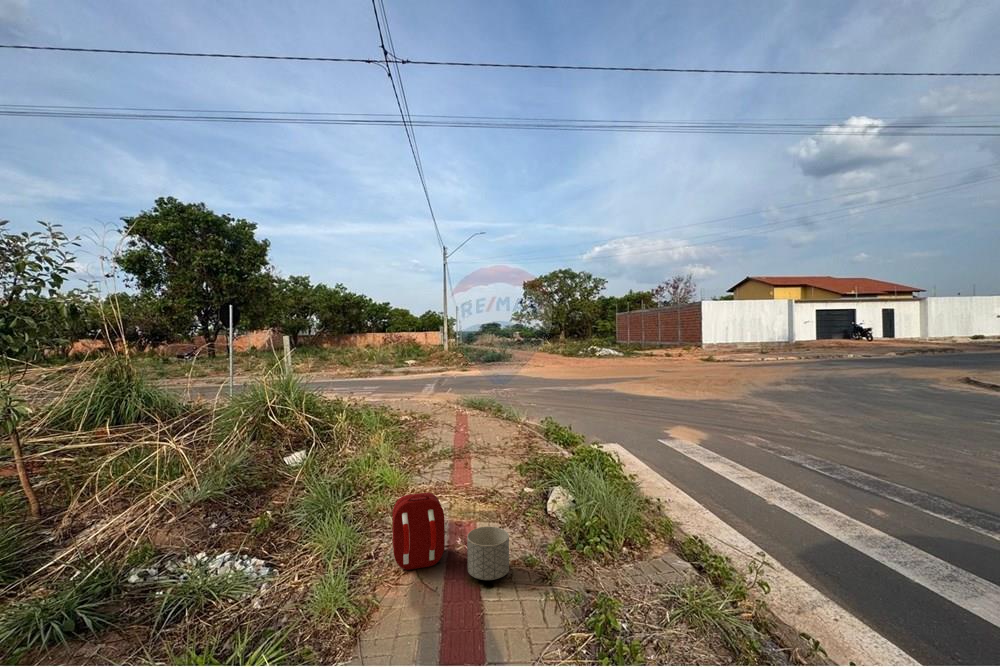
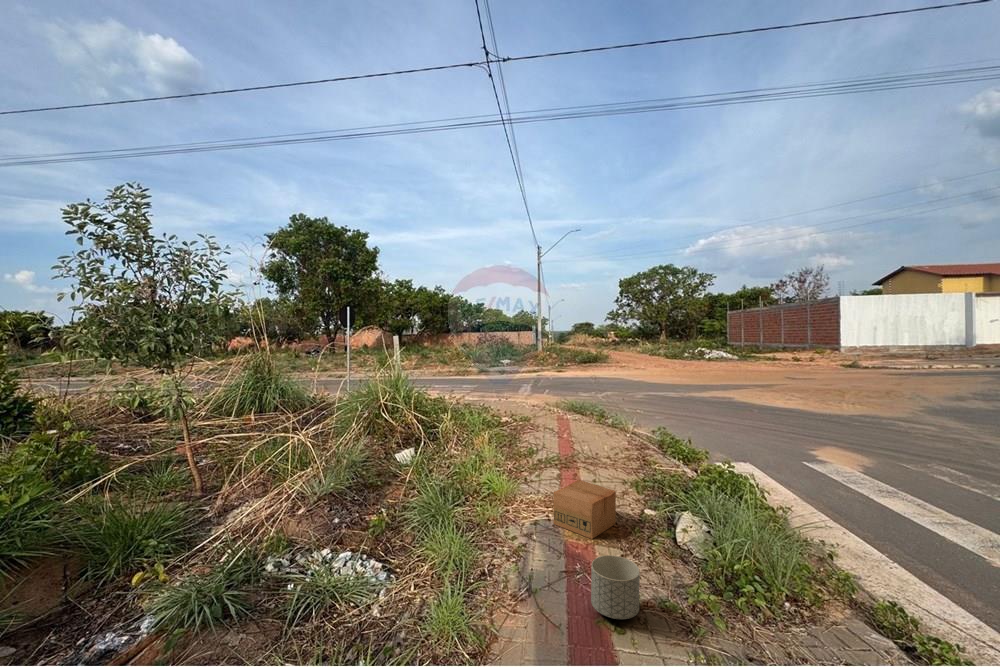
cardboard box: none [441,466,499,518] -> present [553,480,616,539]
backpack: present [390,493,445,570] -> none [506,510,565,592]

